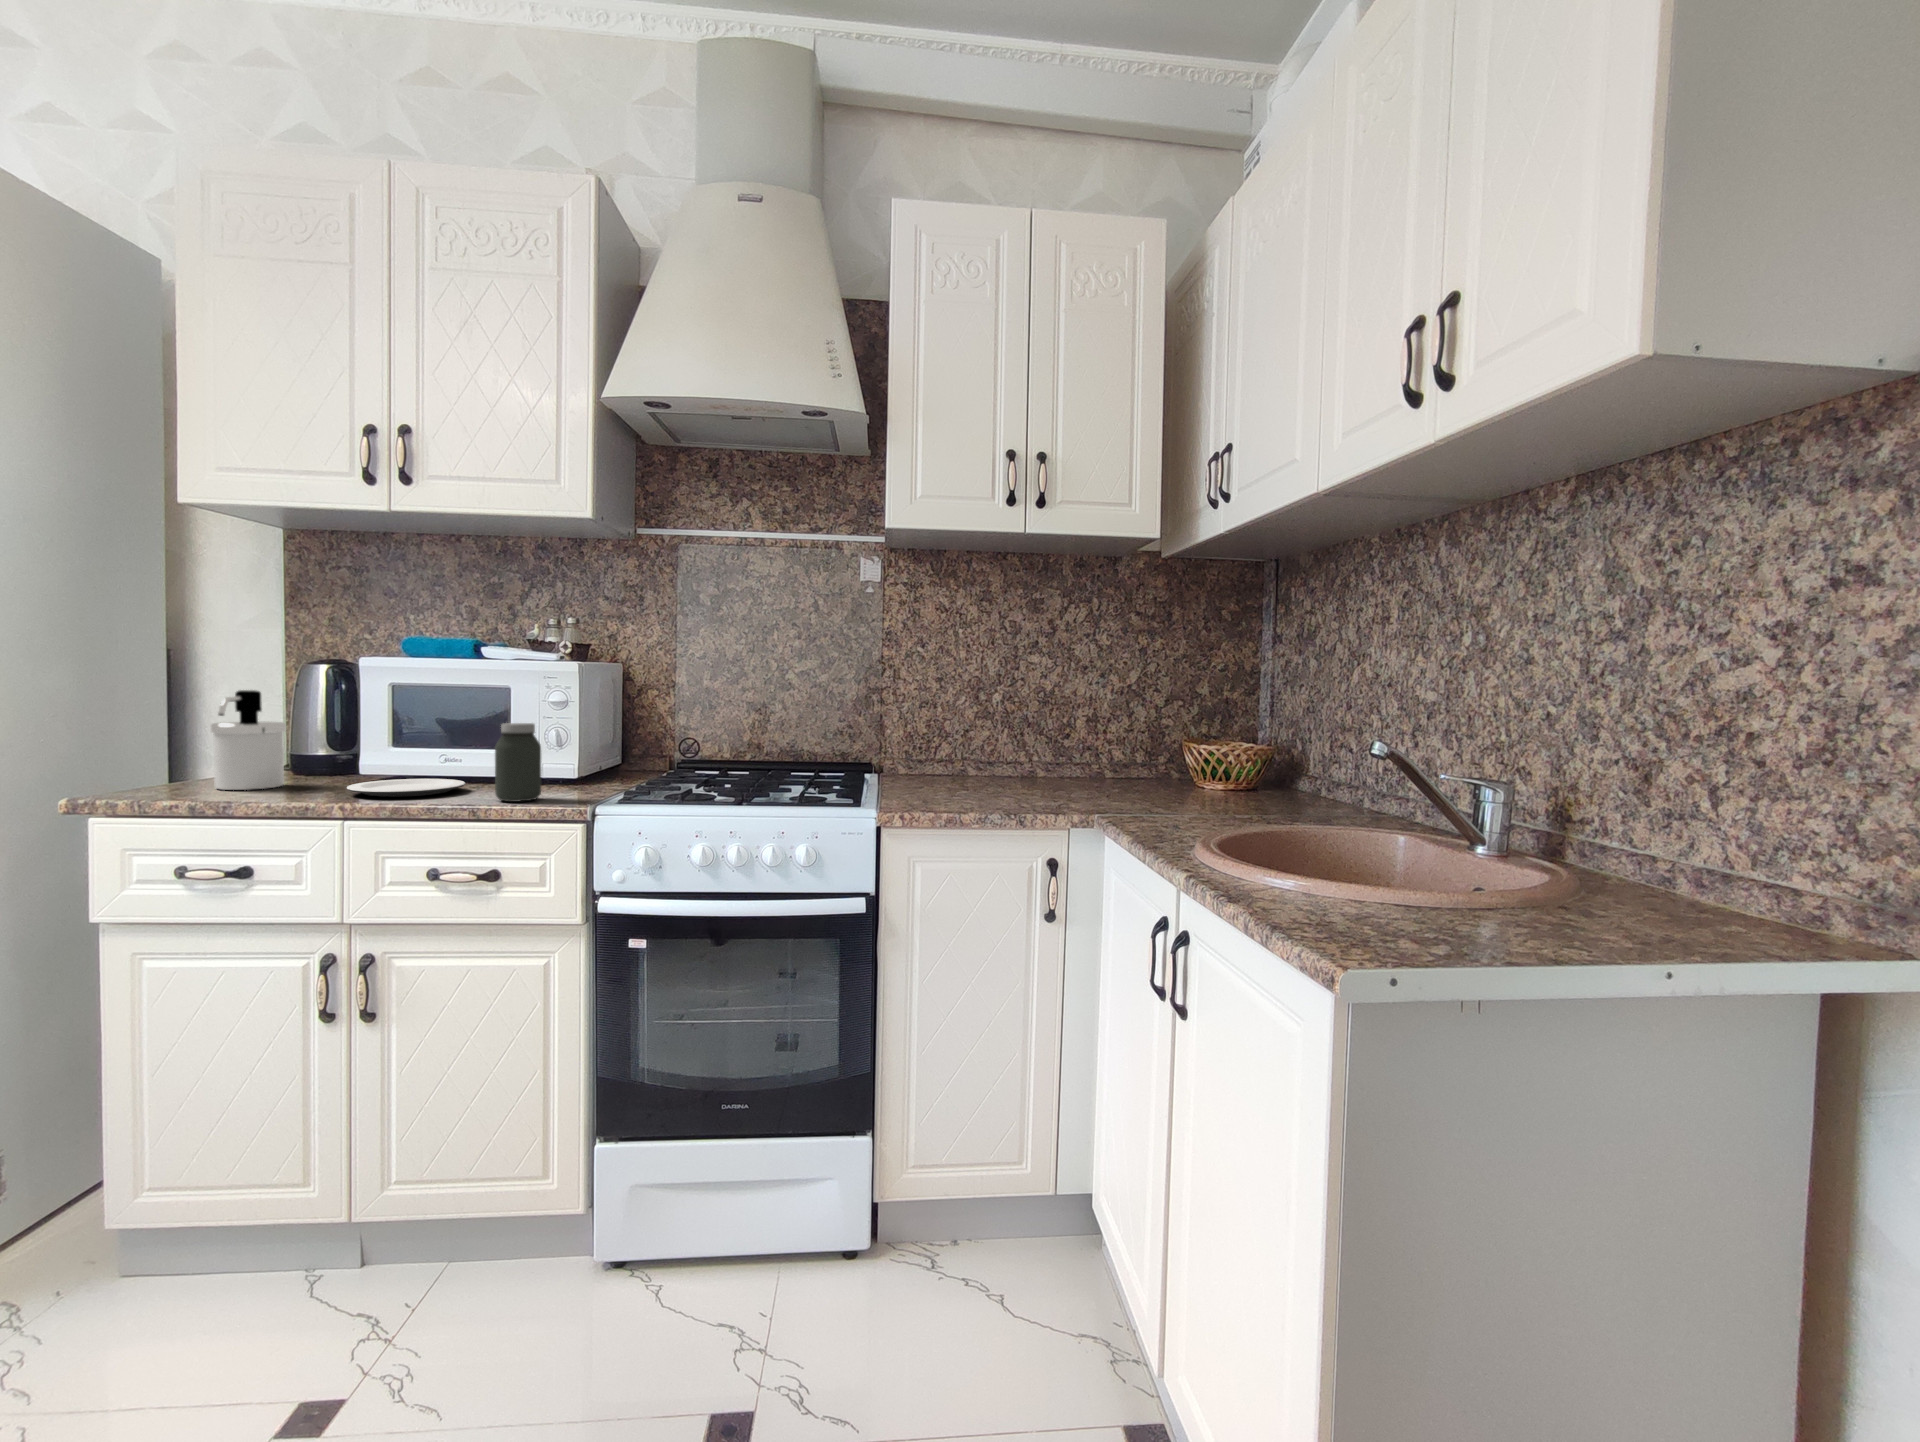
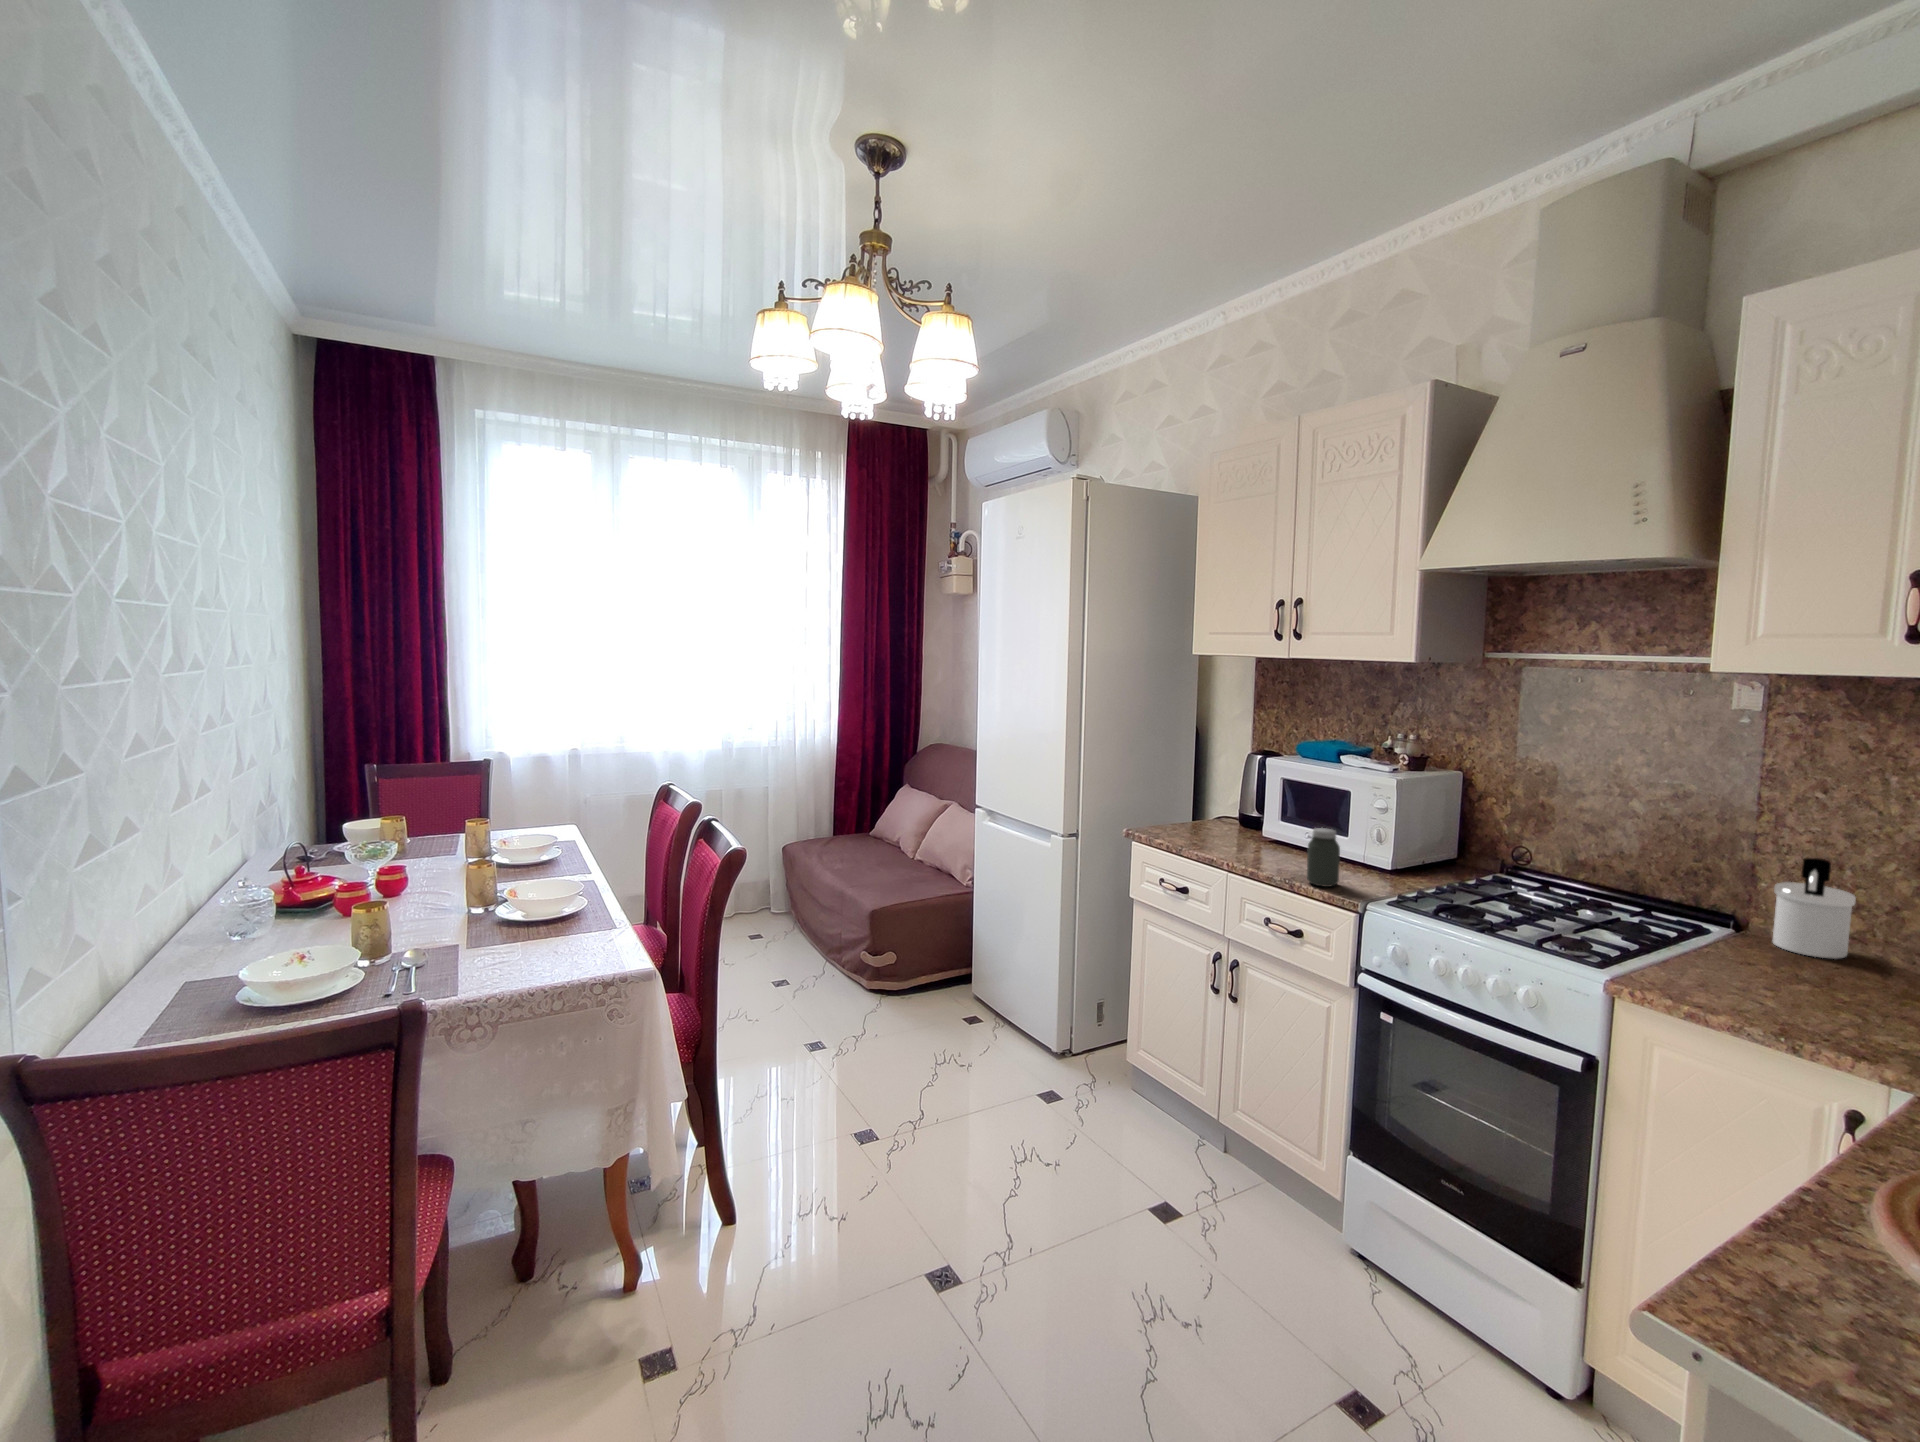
soap dispenser: present [211,690,286,790] -> present [1772,858,1856,959]
plate: present [347,779,465,797] -> none [1237,846,1309,865]

